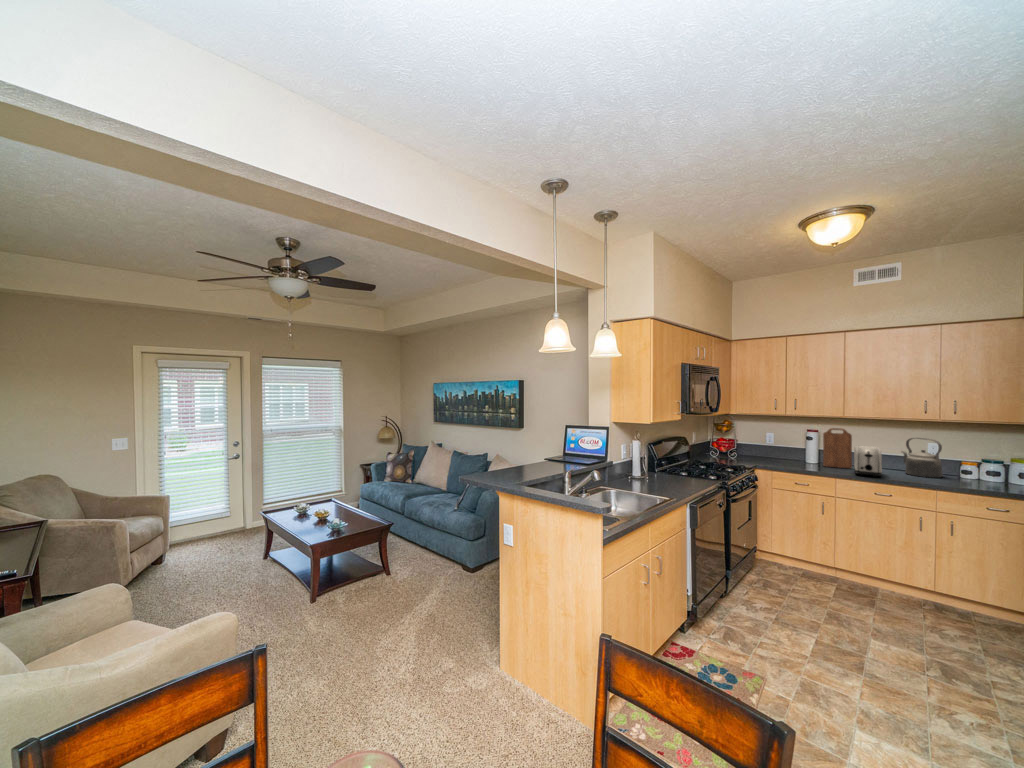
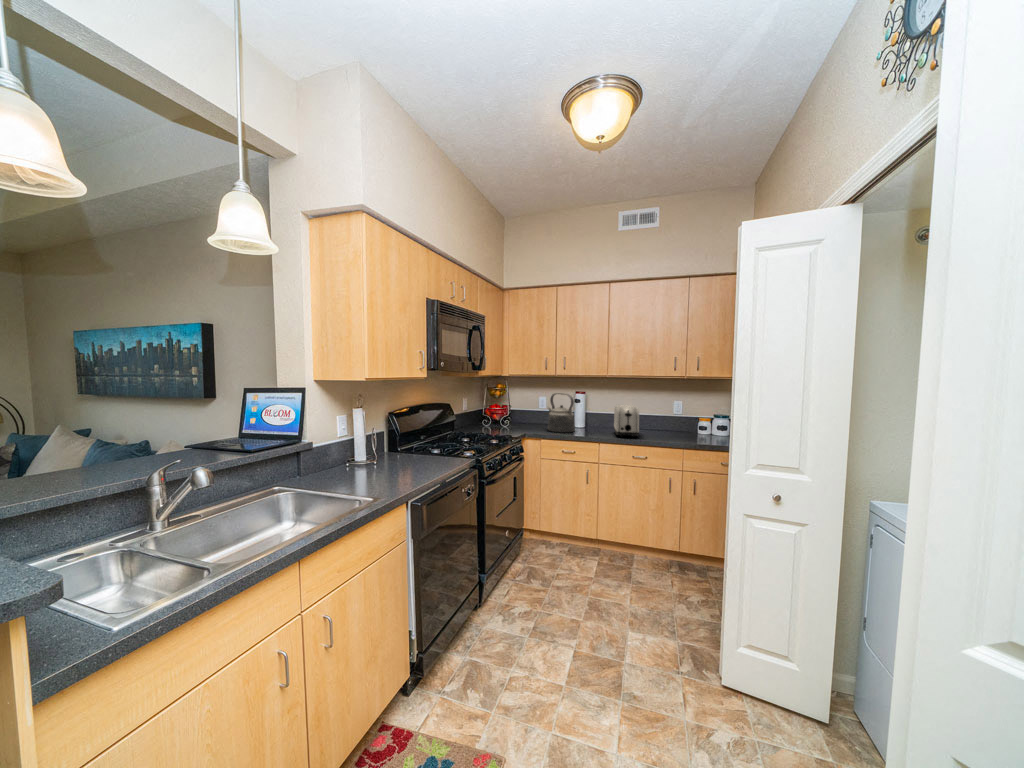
cutting board: present [823,428,852,468] -> none [587,387,612,429]
kettle: present [901,438,943,478] -> present [548,393,575,433]

